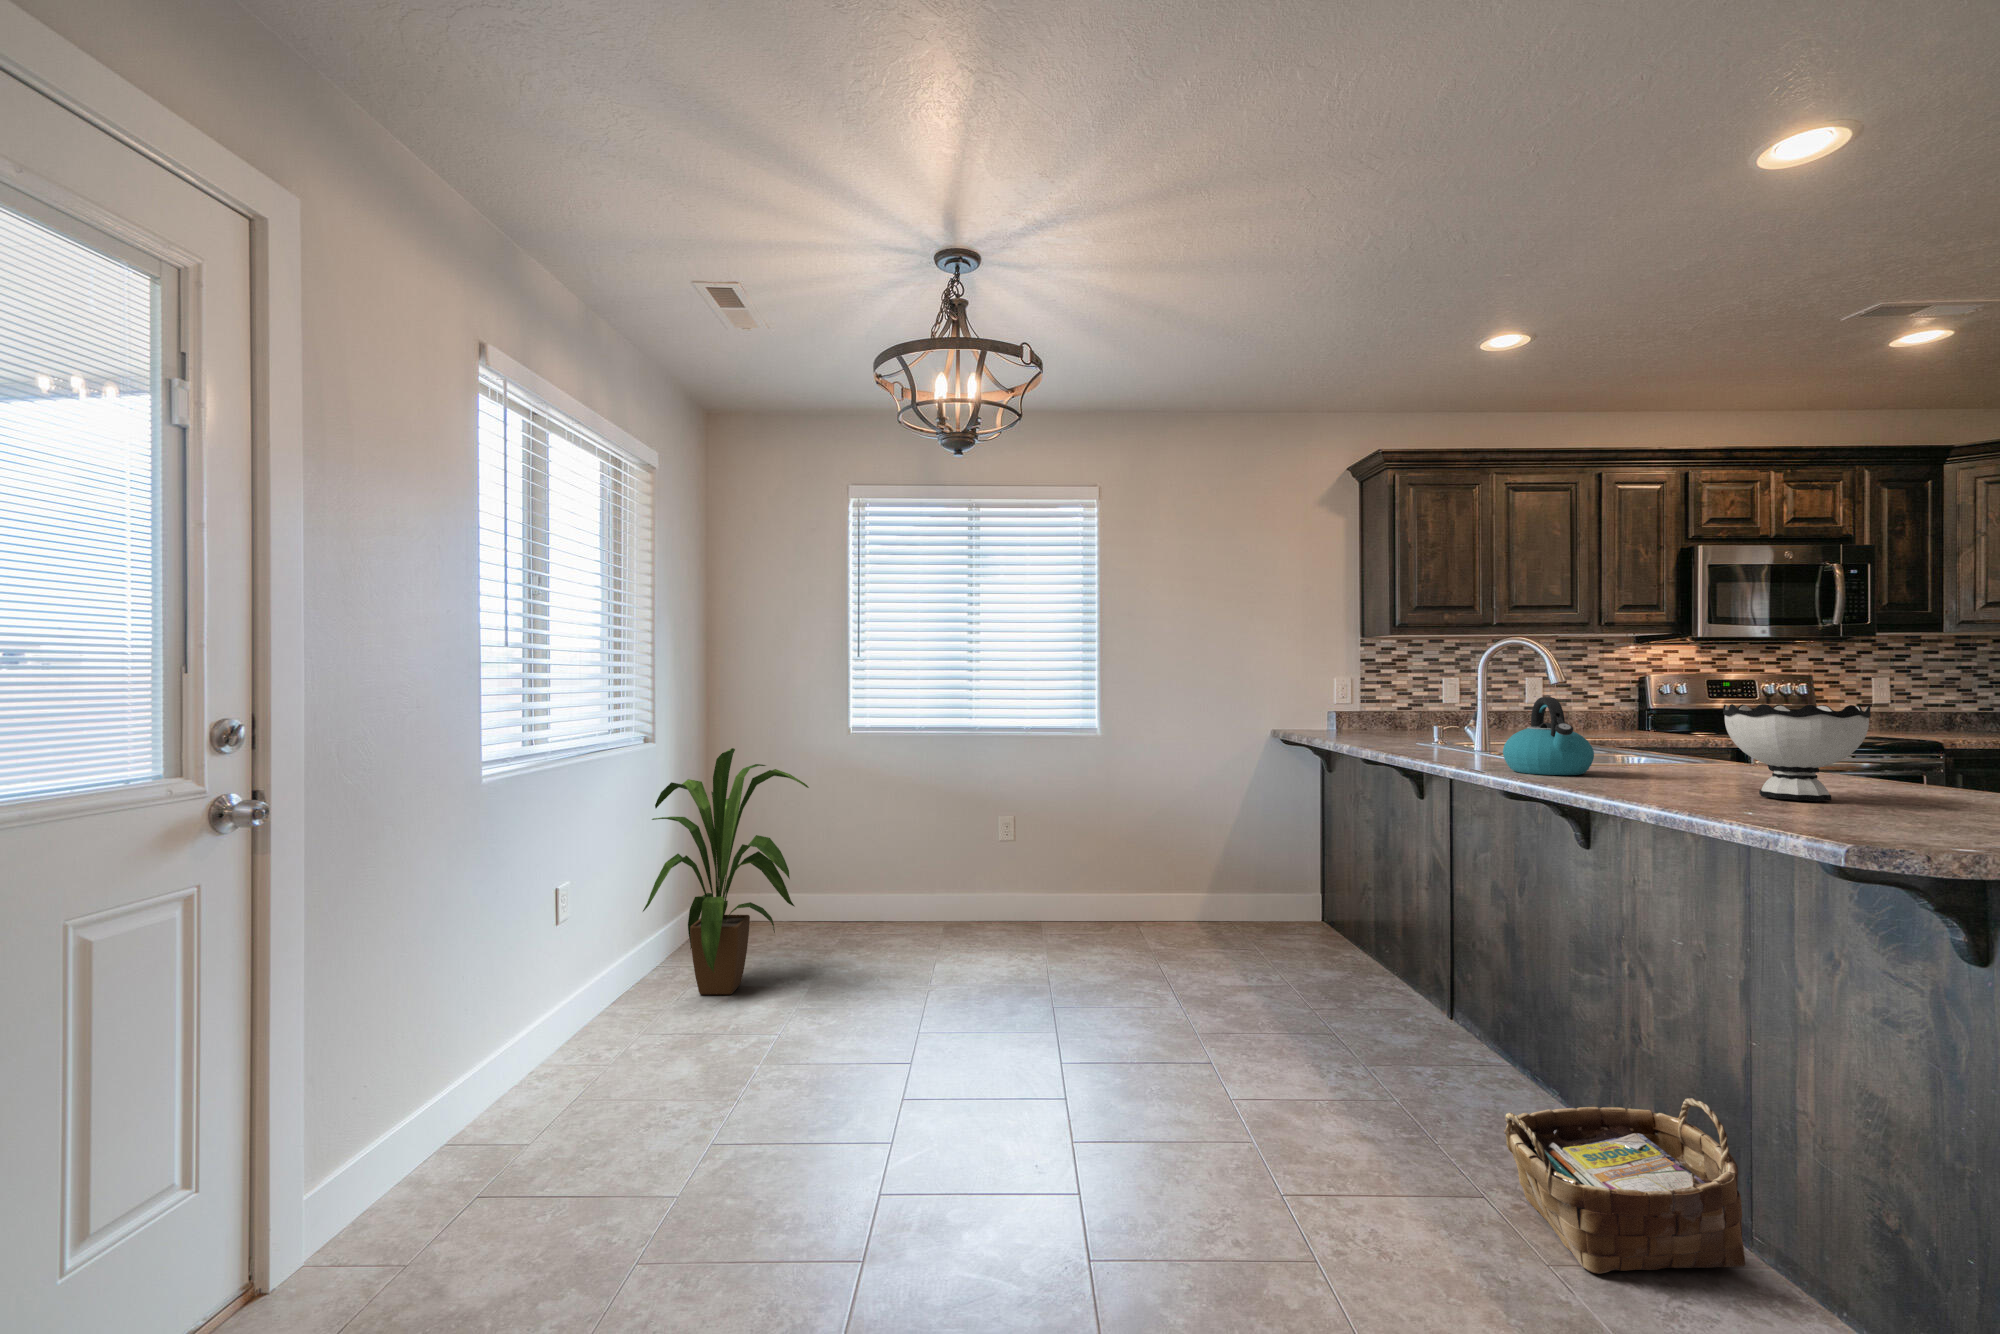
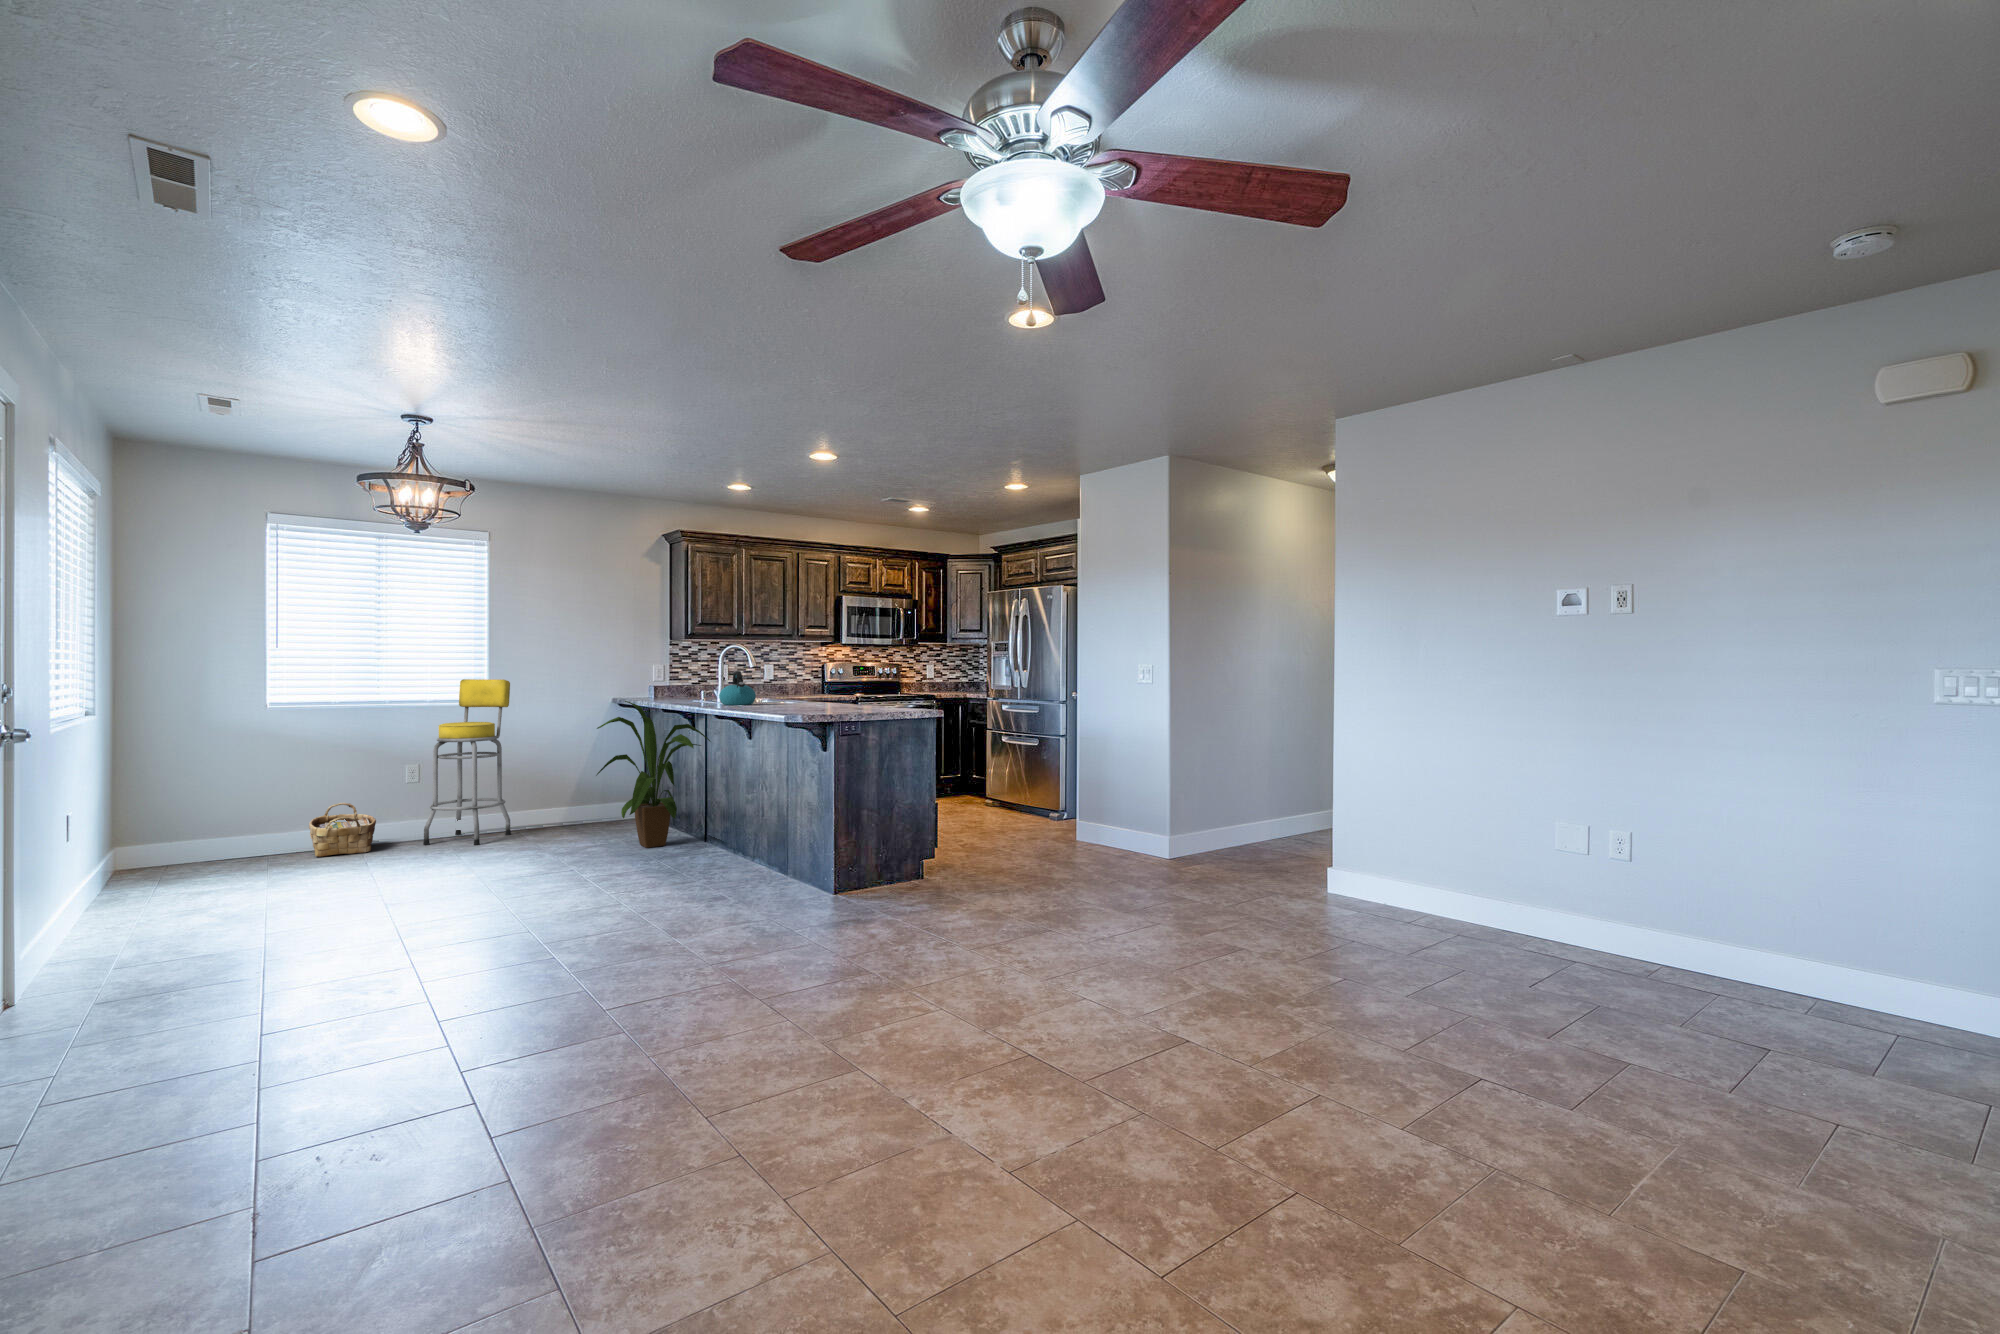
bar stool: none [1011,699,1125,954] -> present [423,679,511,845]
bowl: present [1723,704,1871,801] -> none [789,671,831,706]
house plant: present [643,748,809,994] -> present [596,701,710,848]
woven basket: present [1504,1098,1746,1274] -> present [309,803,376,857]

